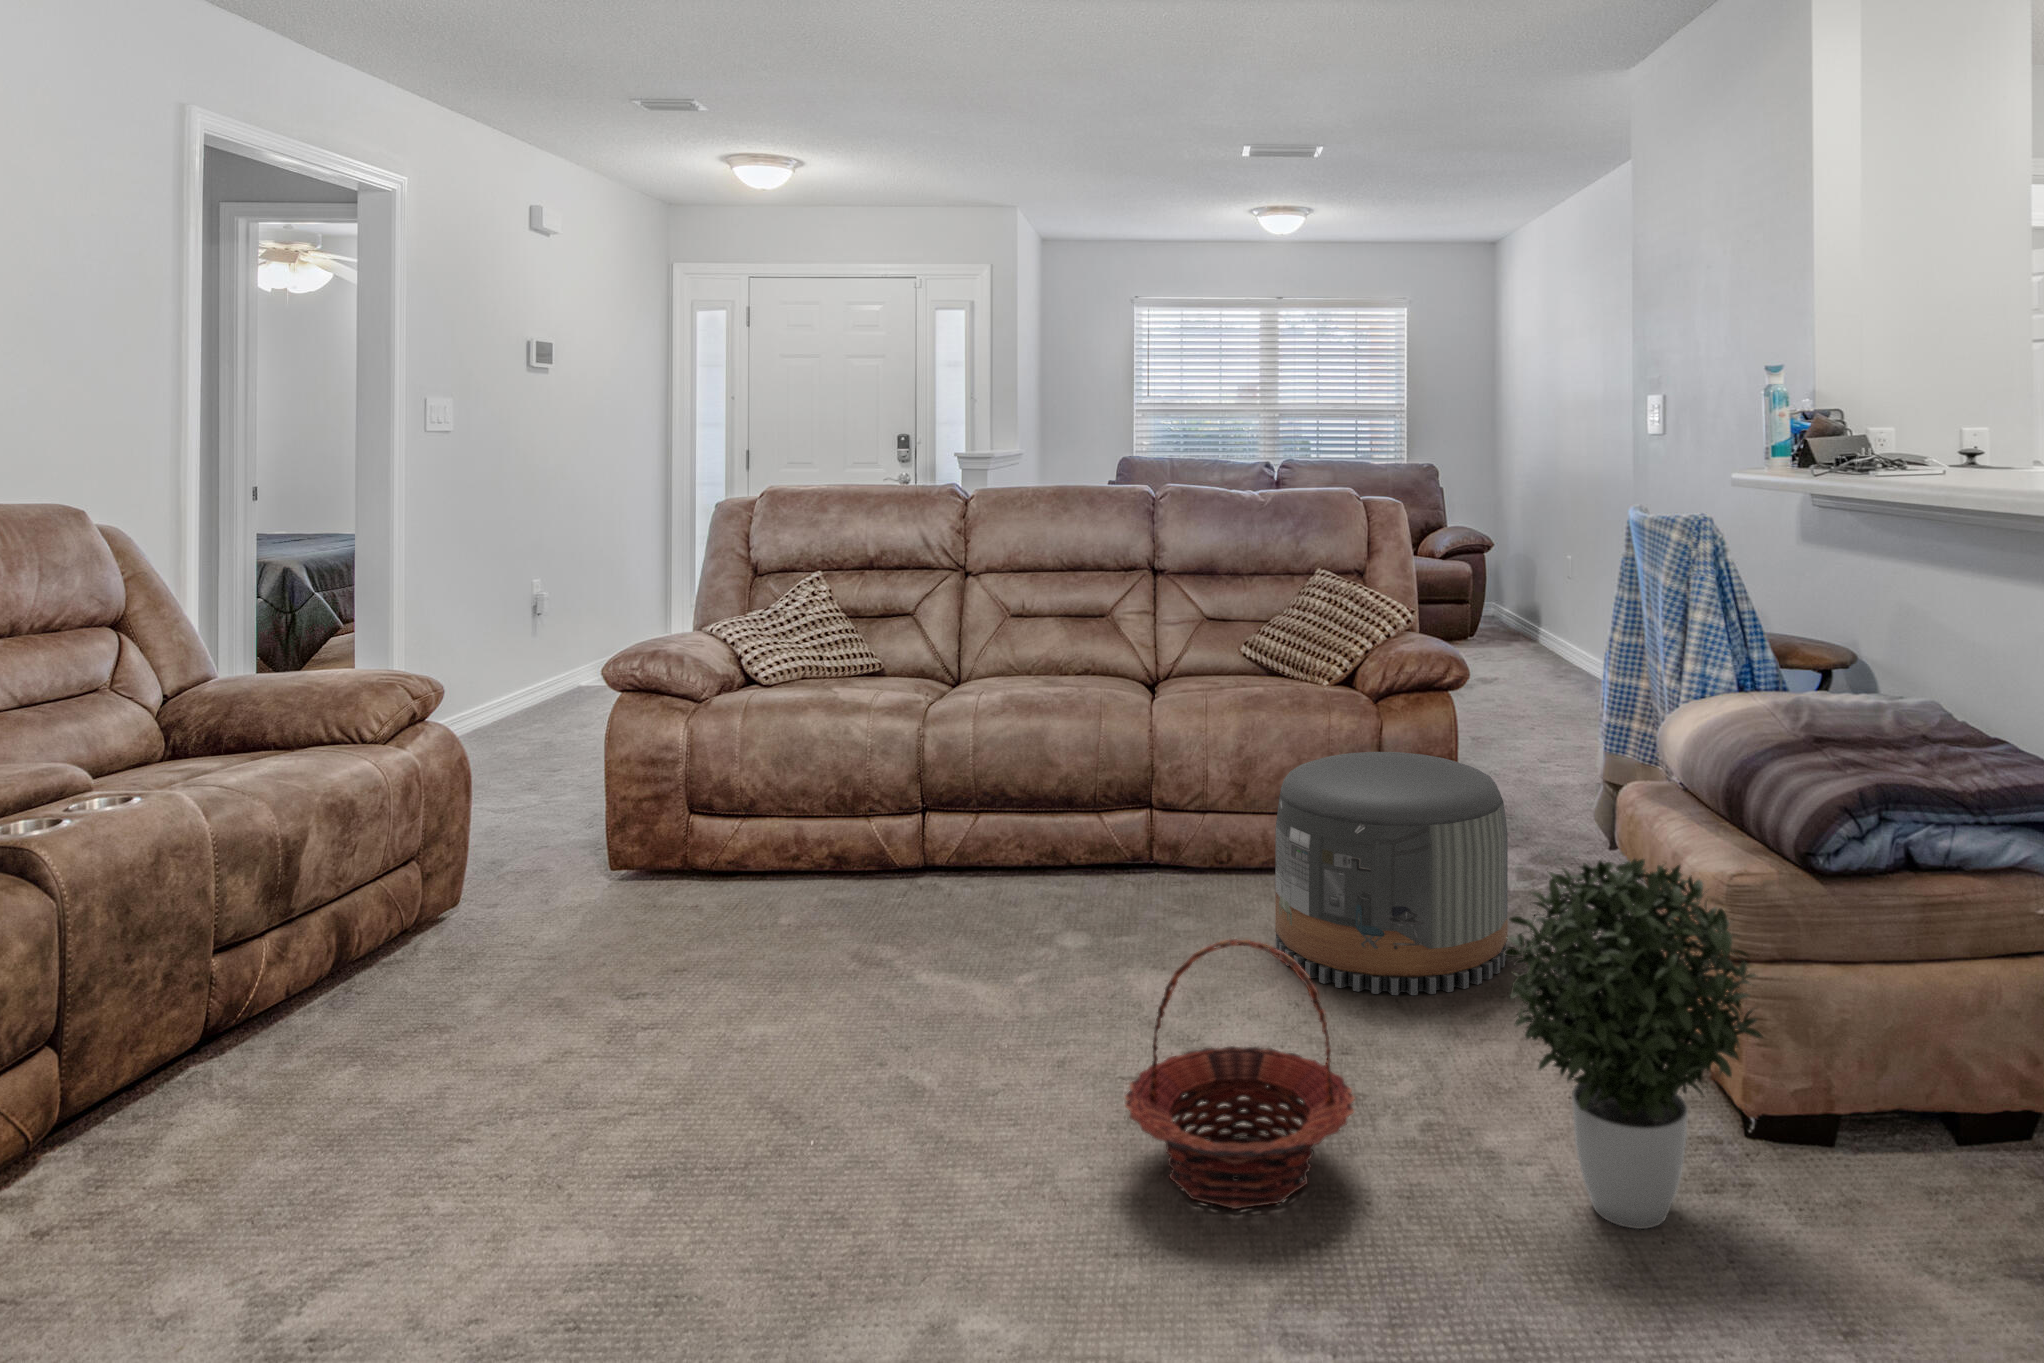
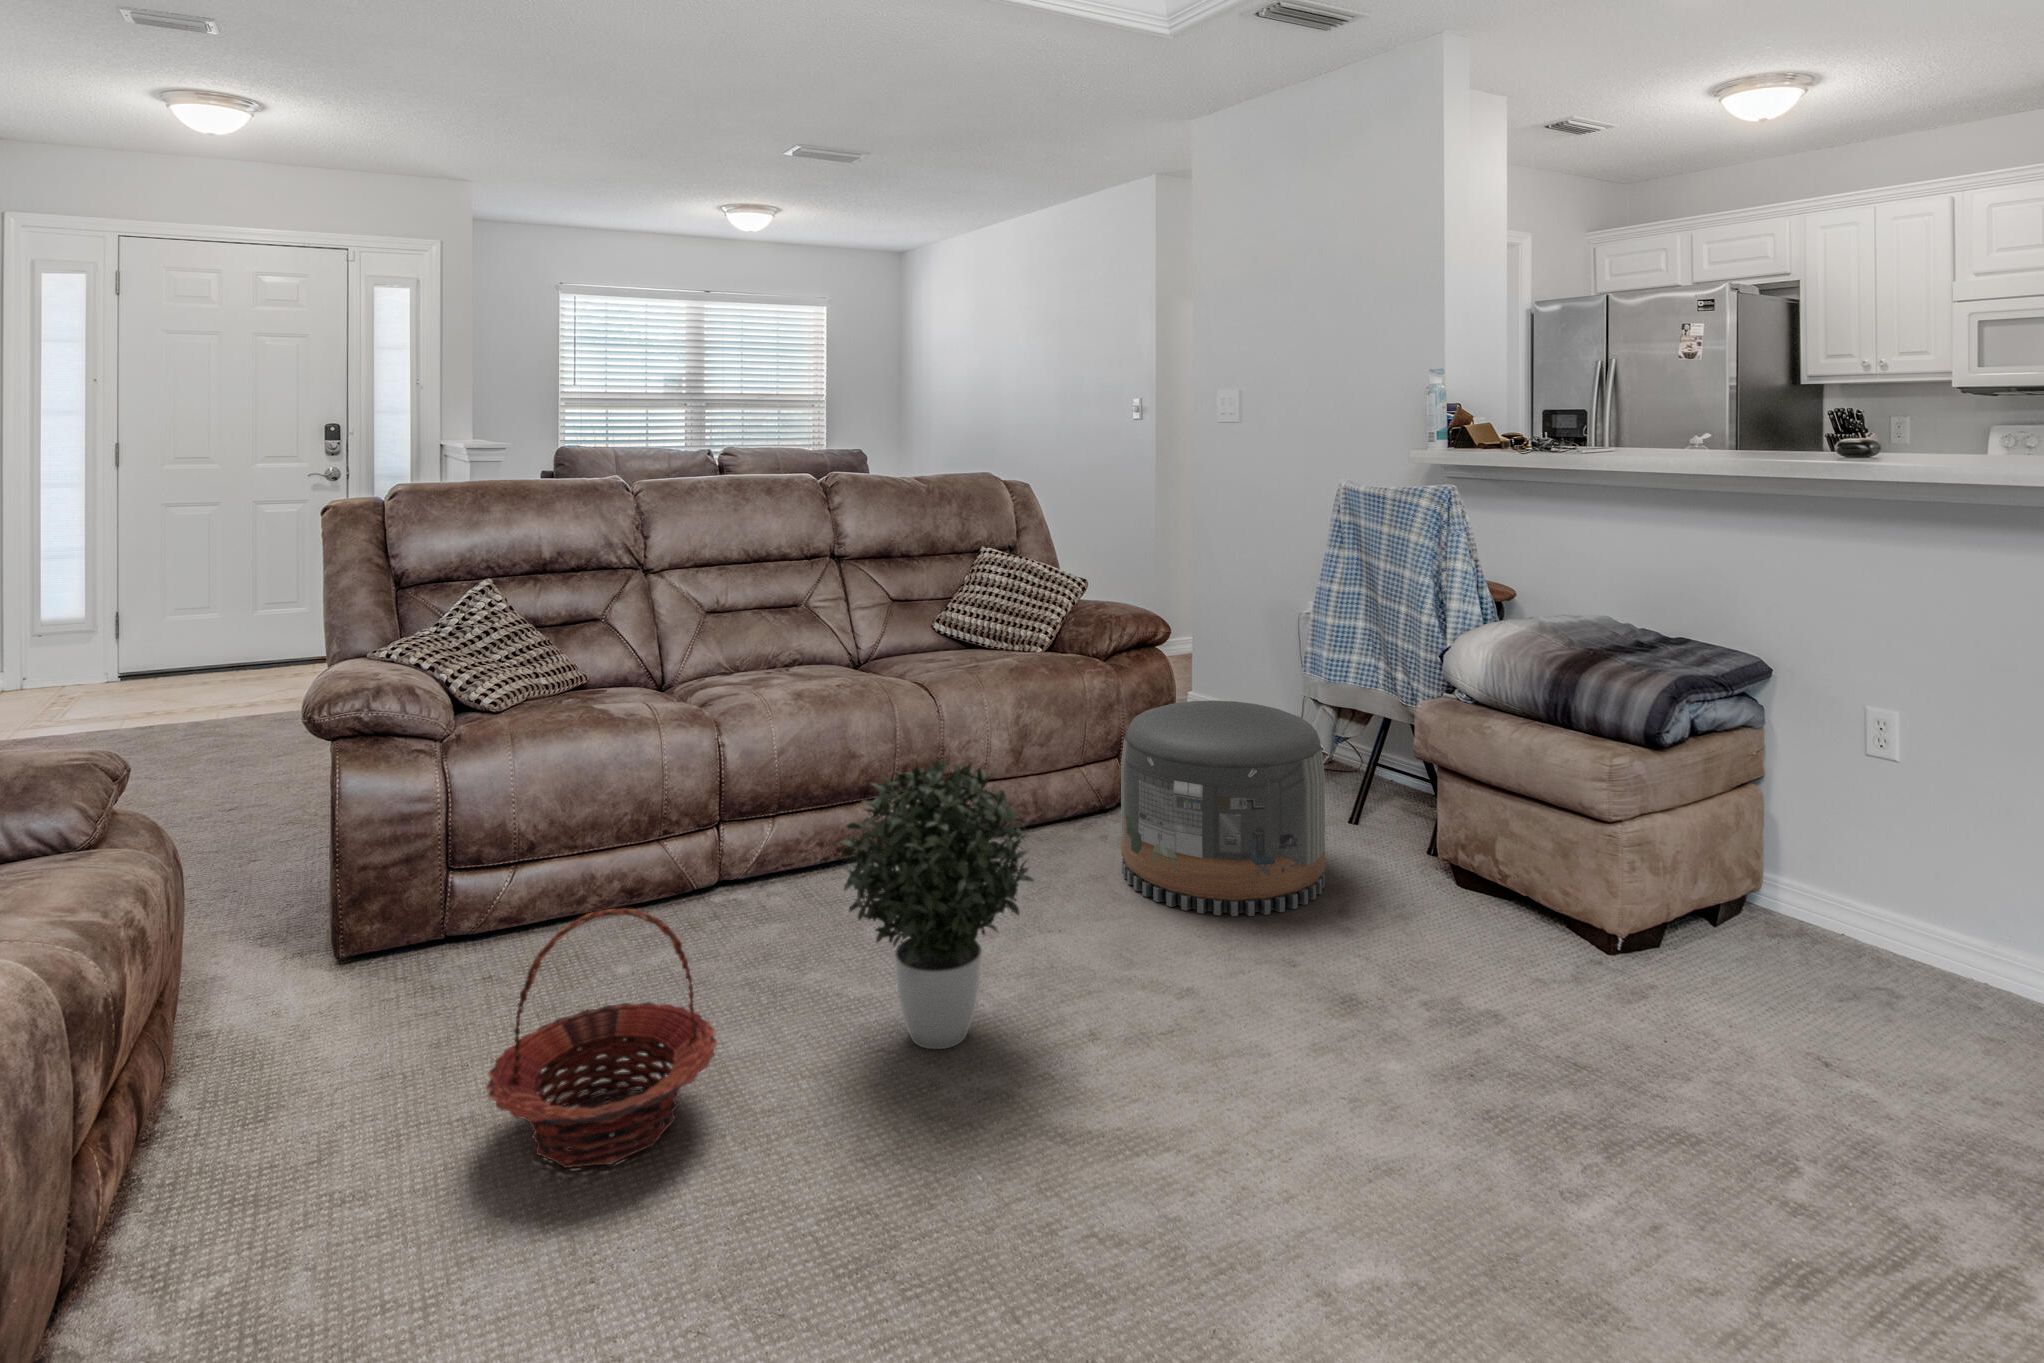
potted plant: present [1505,859,1763,1229] -> present [841,761,1034,1049]
basket: present [1125,939,1354,1209] -> present [486,909,718,1168]

